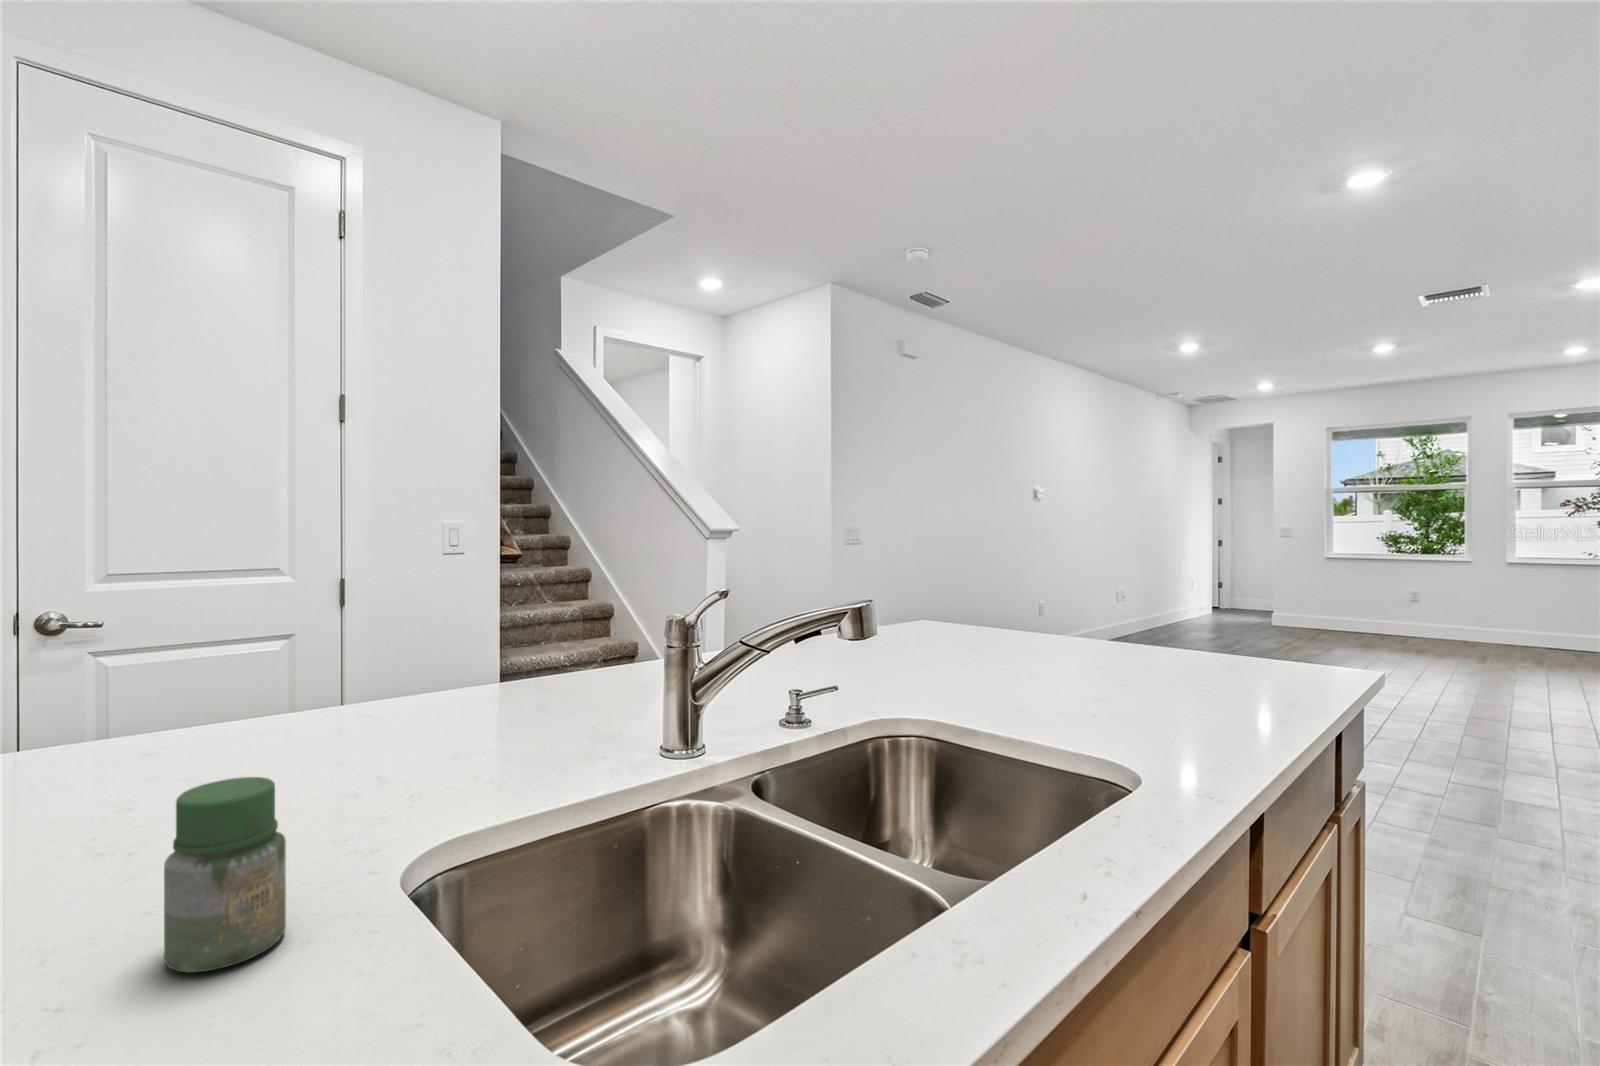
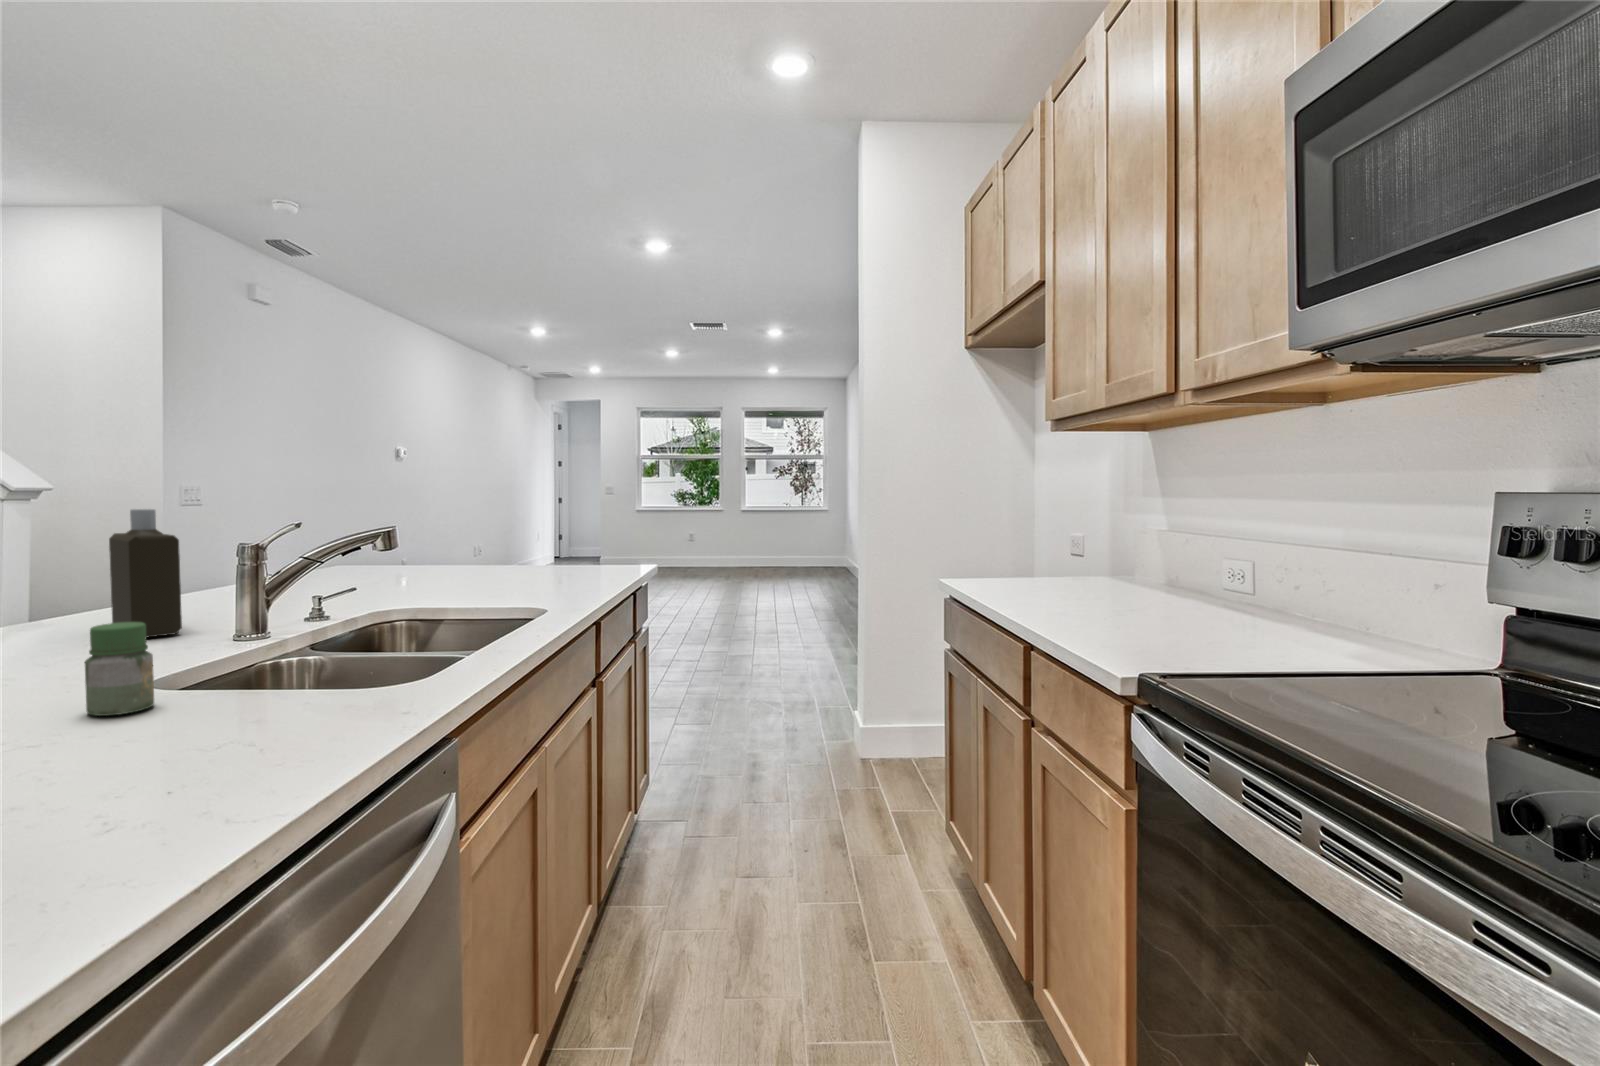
bottle: none [555,560,621,732] -> present [109,509,182,637]

